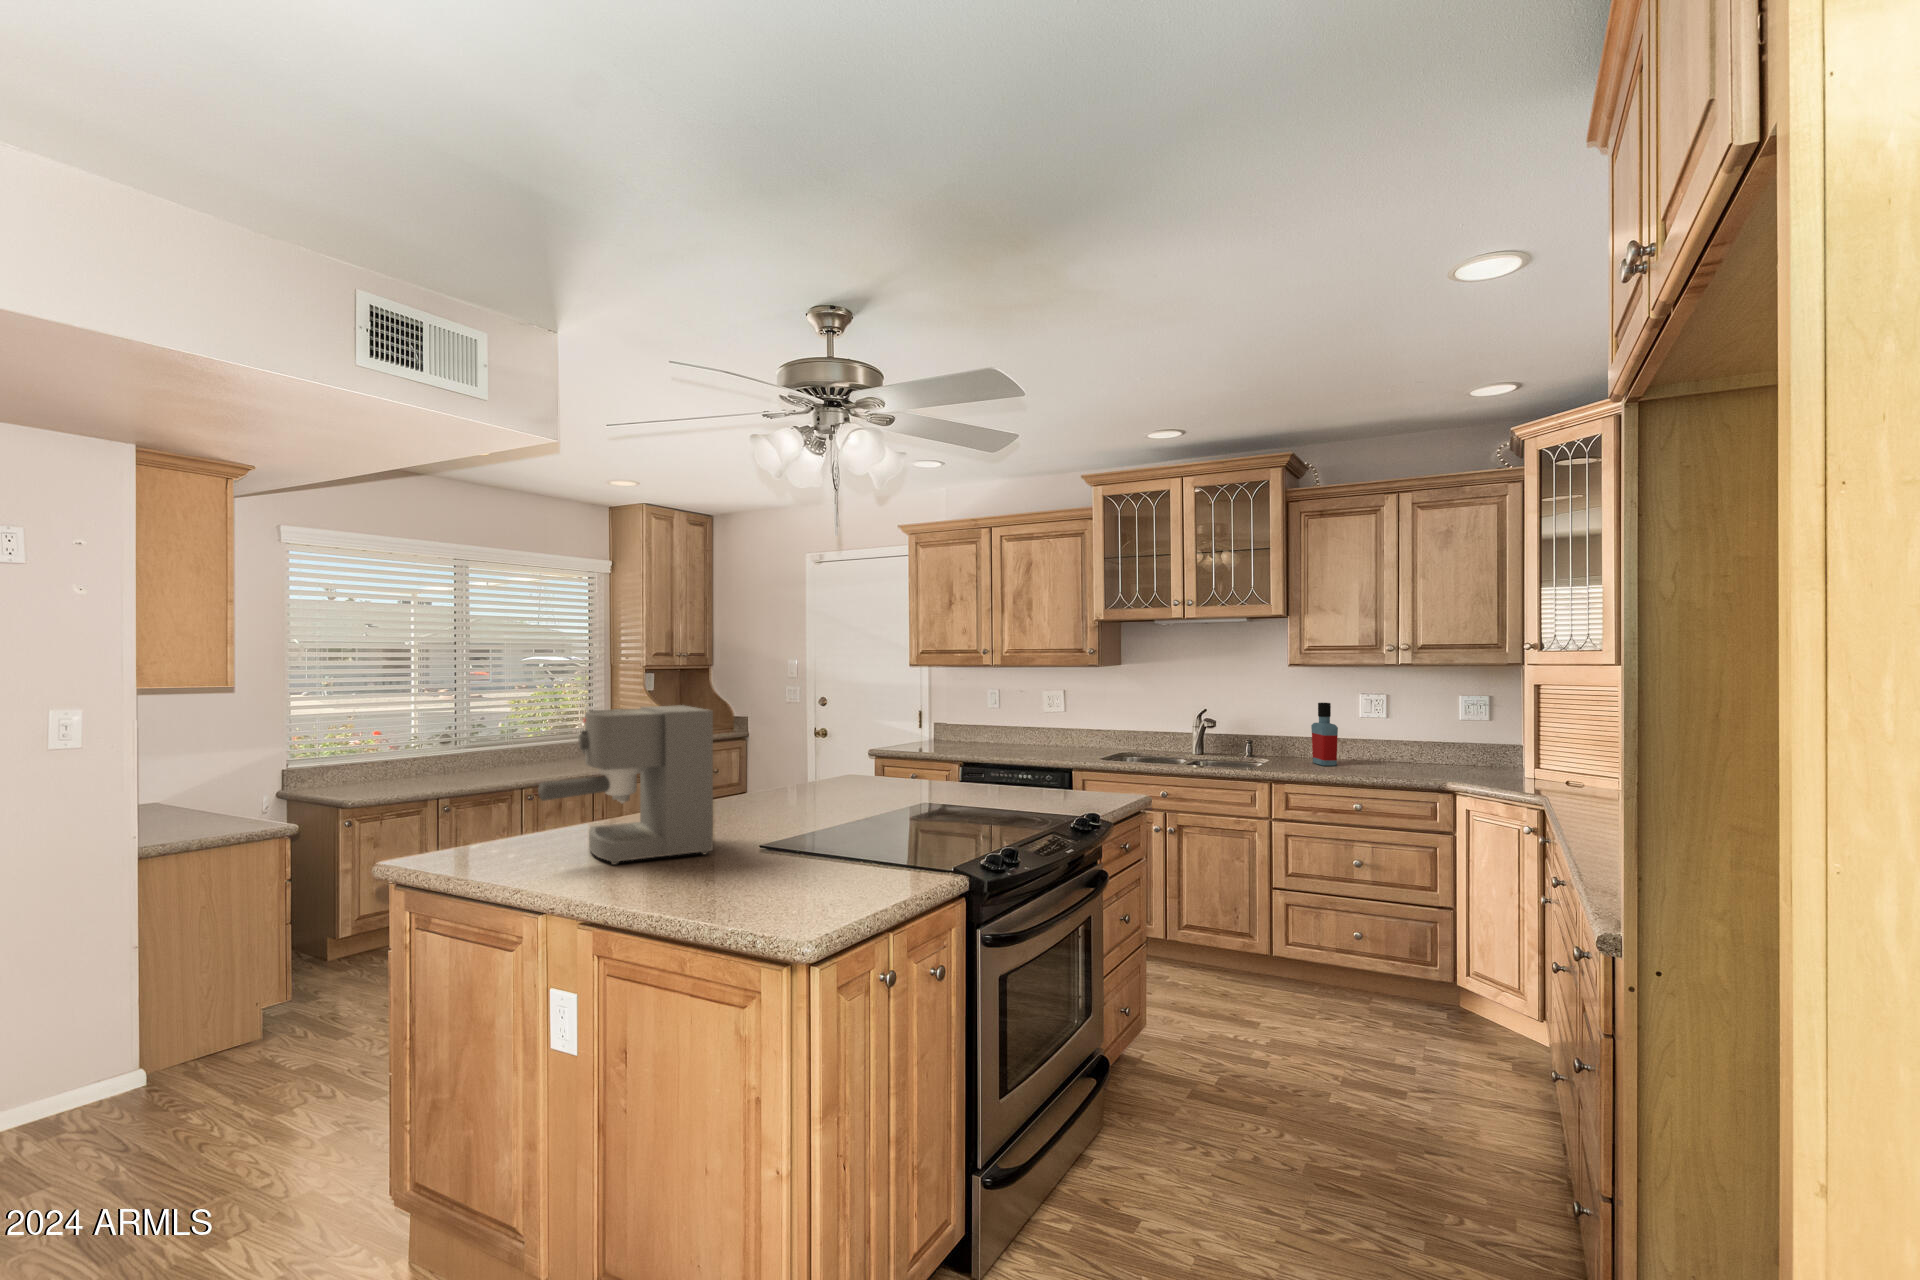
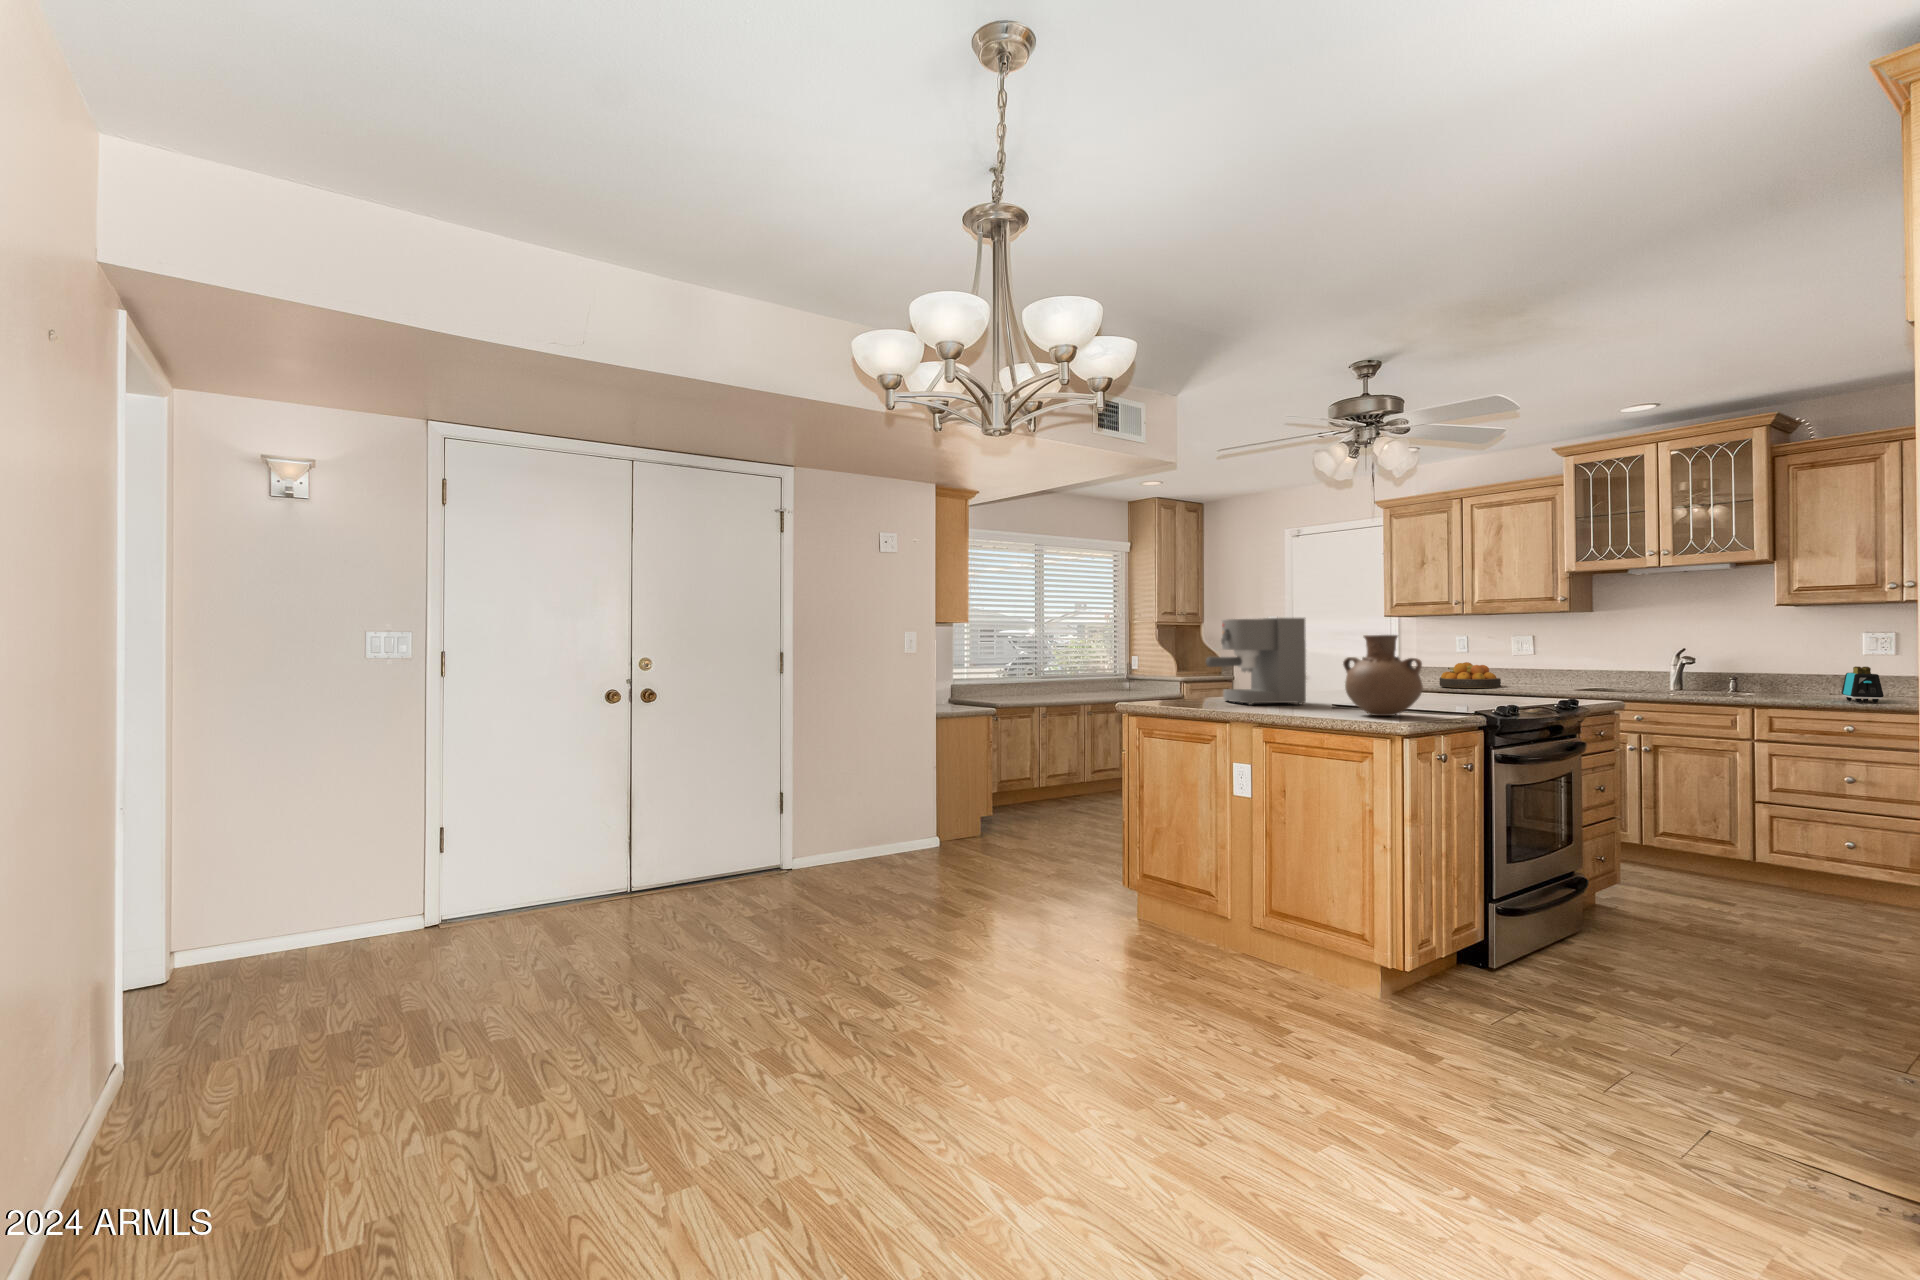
bottle: present [1311,703,1338,766] -> none [1802,640,1832,696]
fruit bowl: none [966,721,1031,754] -> present [1440,662,1501,688]
toaster: none [1347,737,1385,778] -> present [1841,666,1884,703]
vase: none [741,755,863,900] -> present [1343,635,1423,716]

